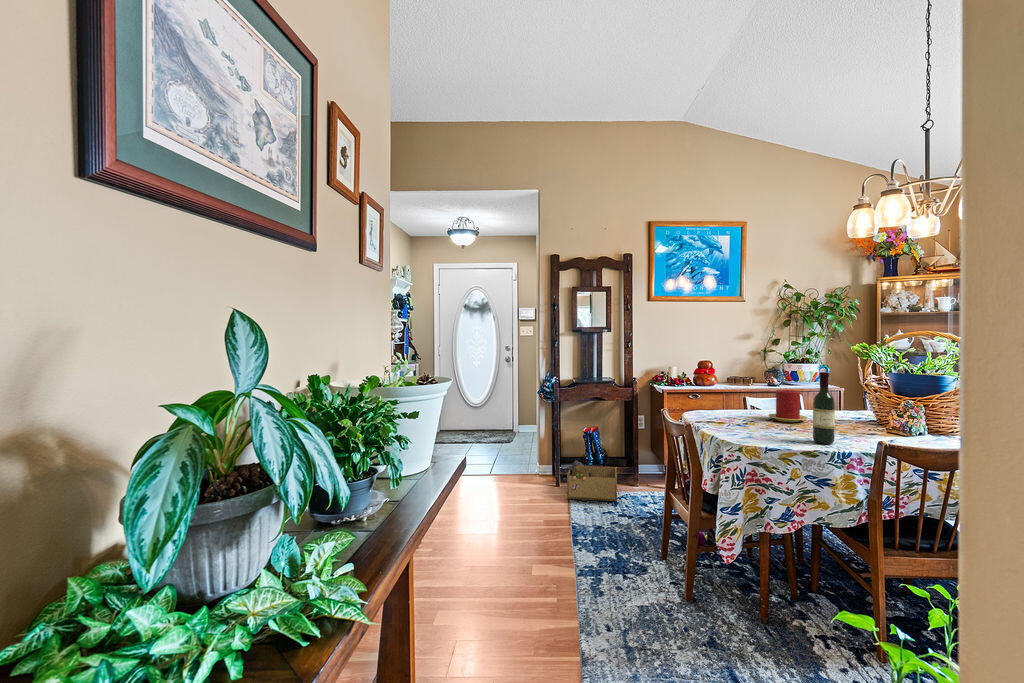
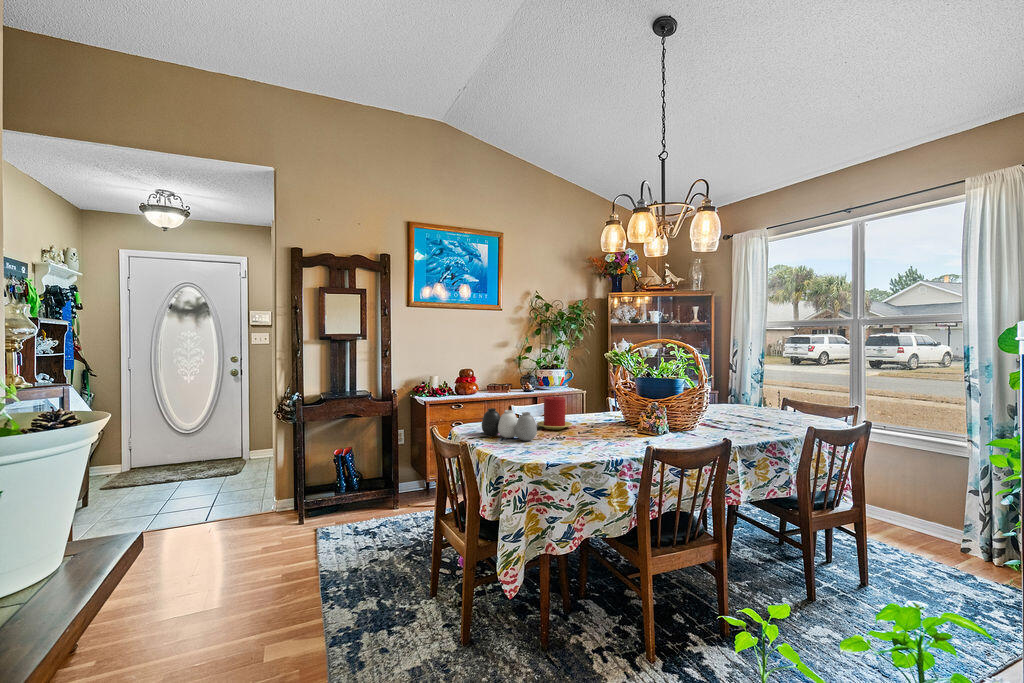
wine bottle: present [813,372,835,444] -> none [586,378,605,451]
vase: none [709,397,763,429] -> present [482,408,537,441]
cardboard box: present [567,460,617,501] -> none [315,489,375,538]

